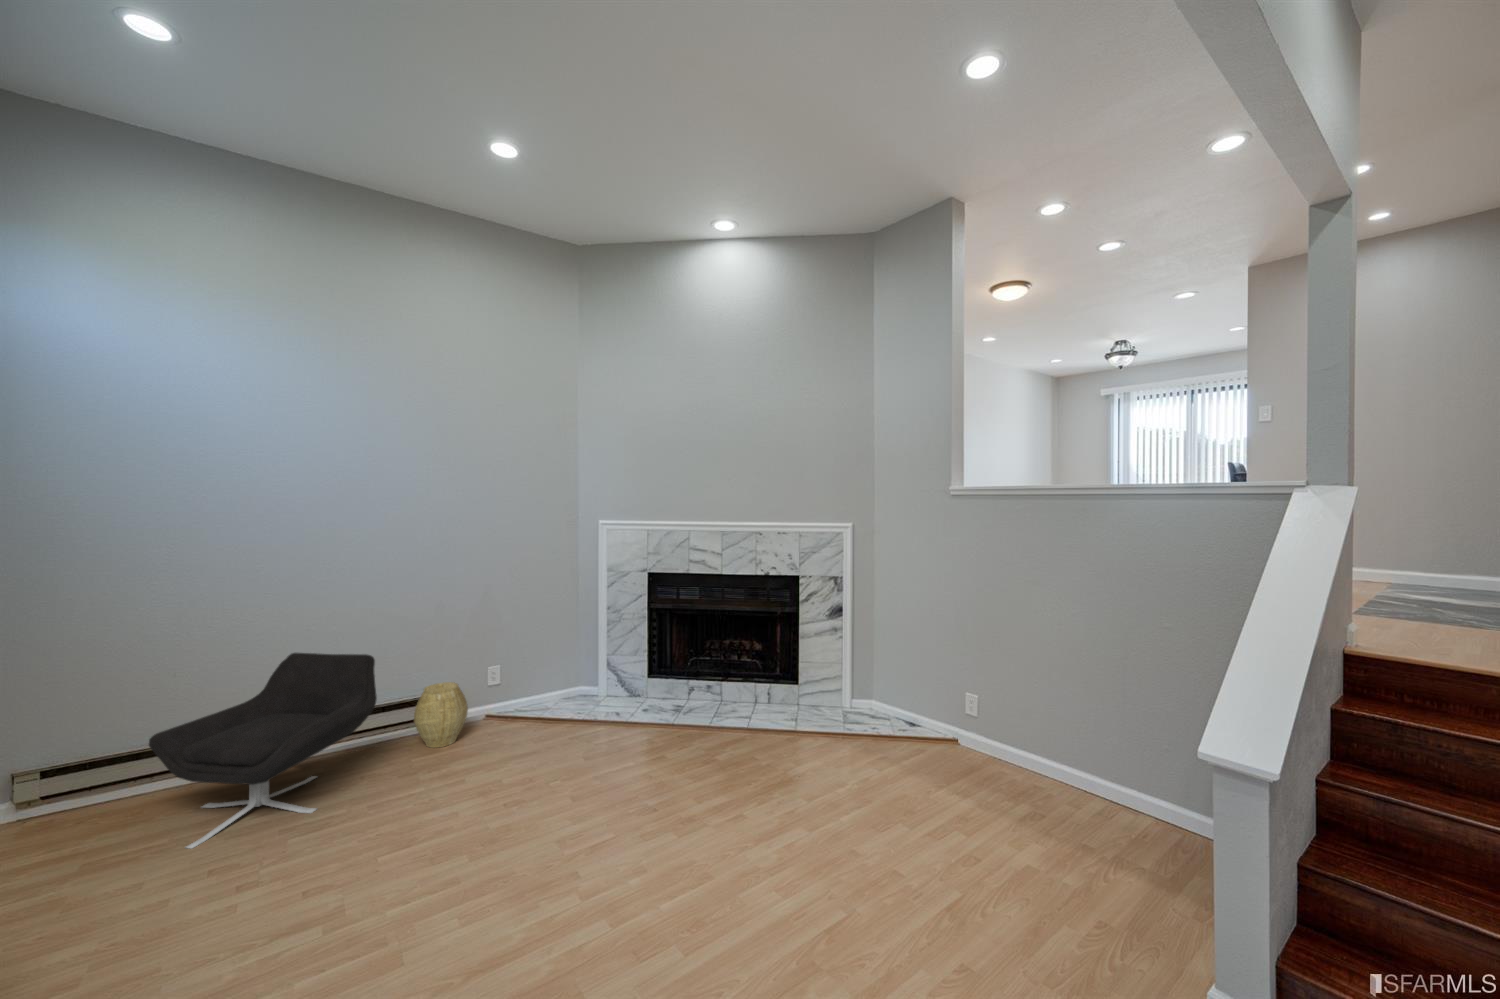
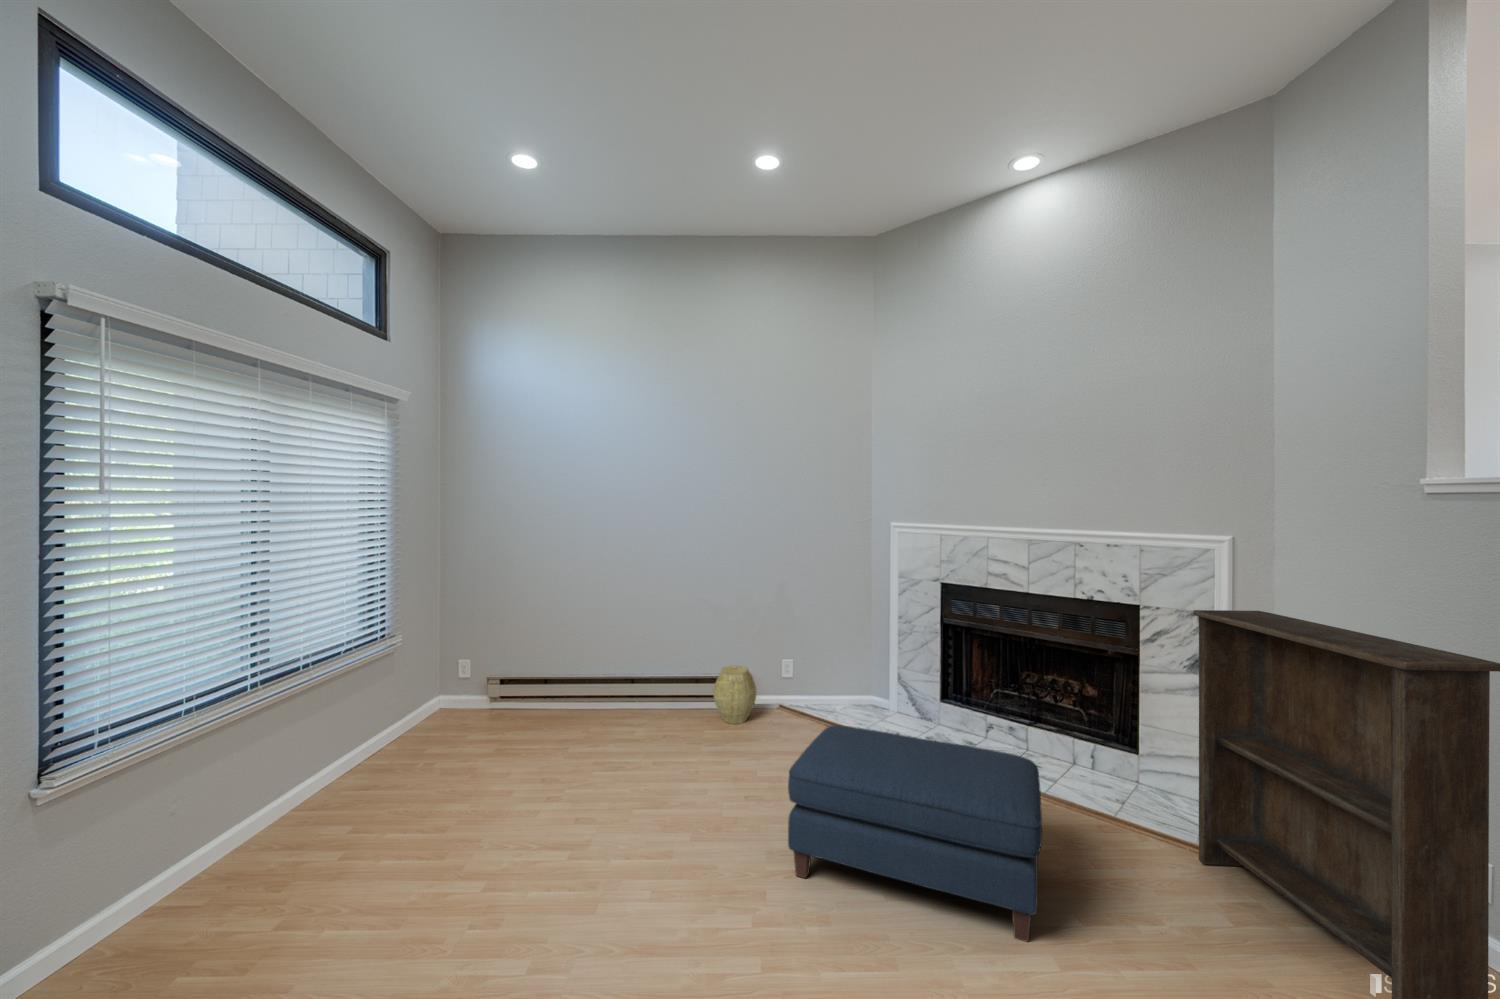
bookshelf: none [847,571,995,793] -> present [1193,610,1500,999]
lounge chair: present [149,653,377,848] -> none [543,621,680,753]
ottoman: none [591,698,797,855] -> present [788,725,1042,942]

